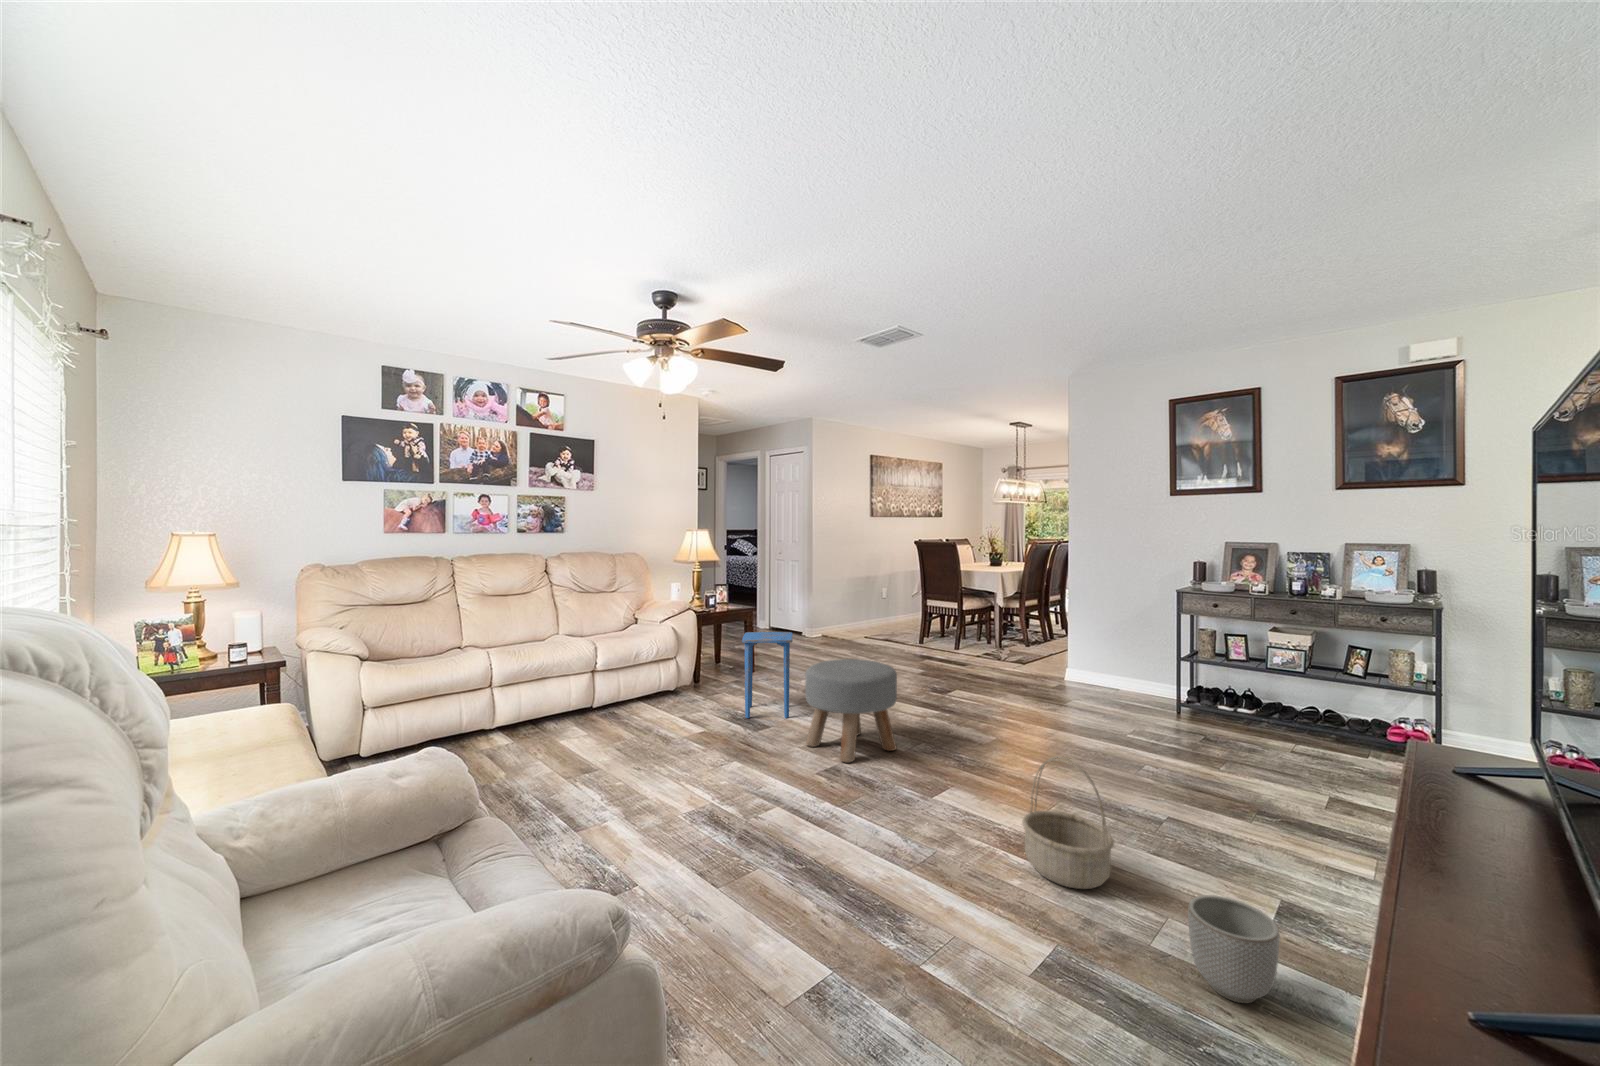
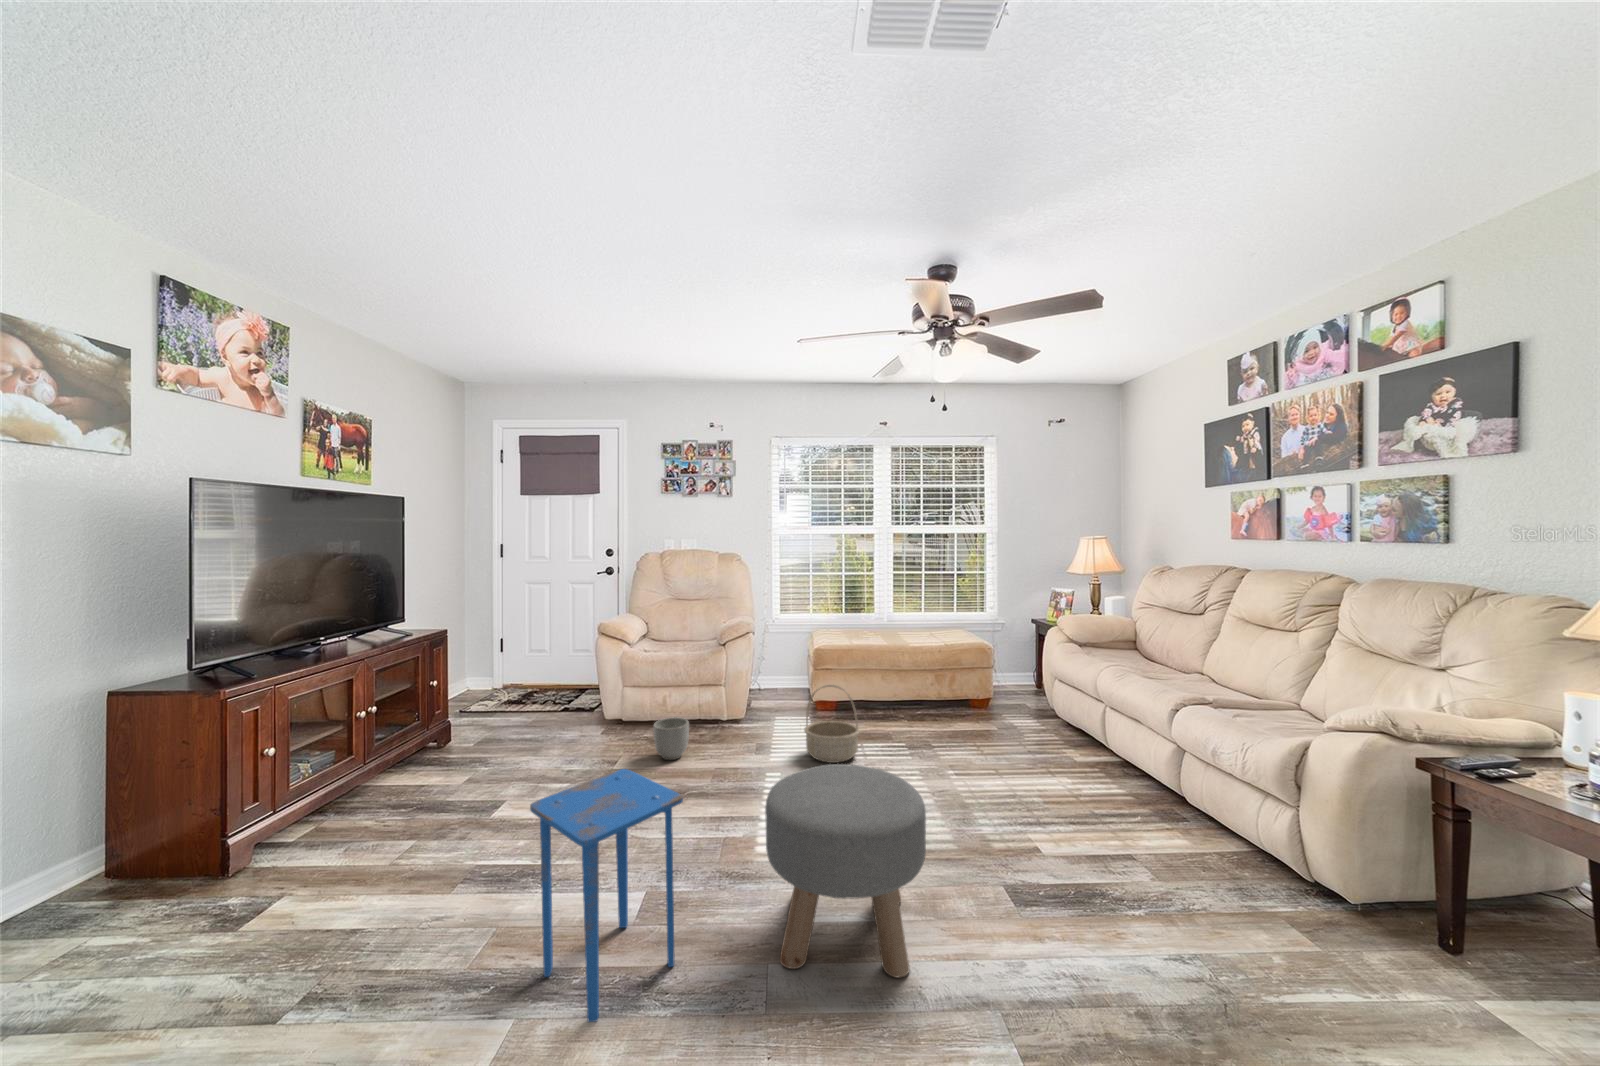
side table: present [742,632,793,718] -> present [530,769,683,1022]
basket: present [1022,756,1114,889] -> present [805,685,859,763]
planter: present [1188,895,1280,1003] -> present [653,717,689,760]

